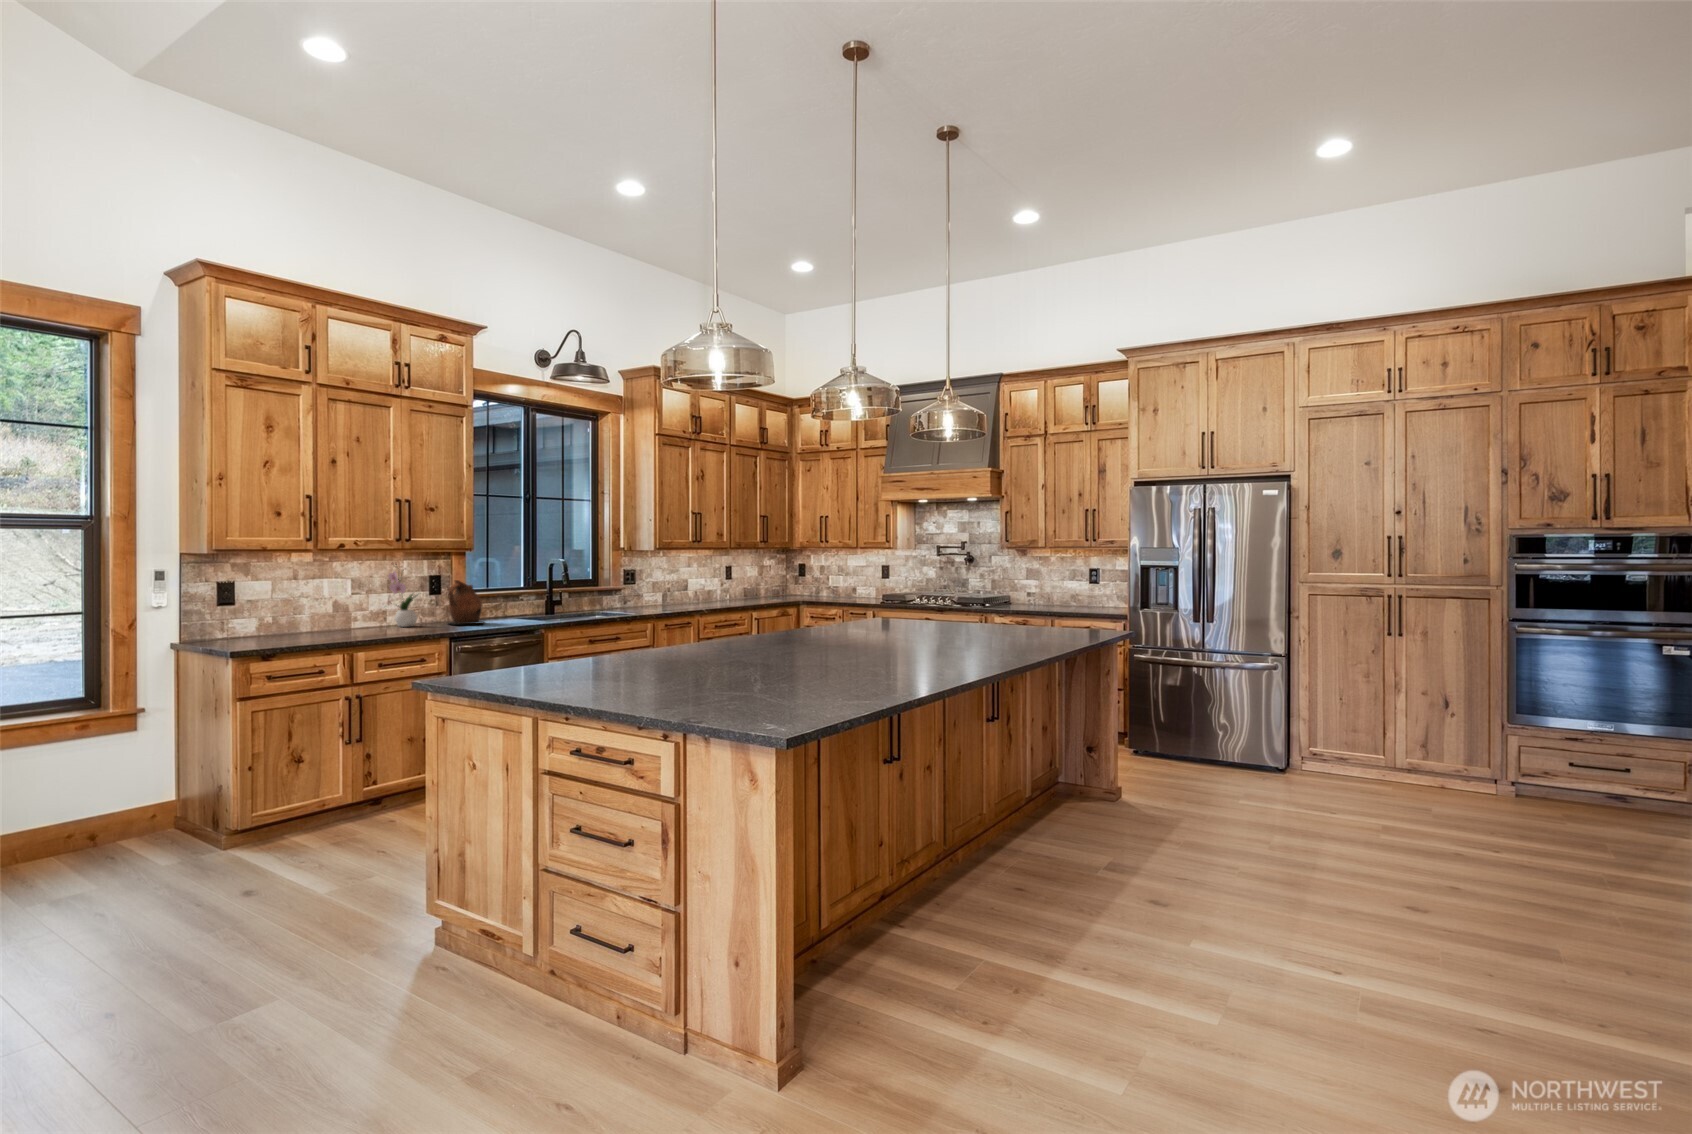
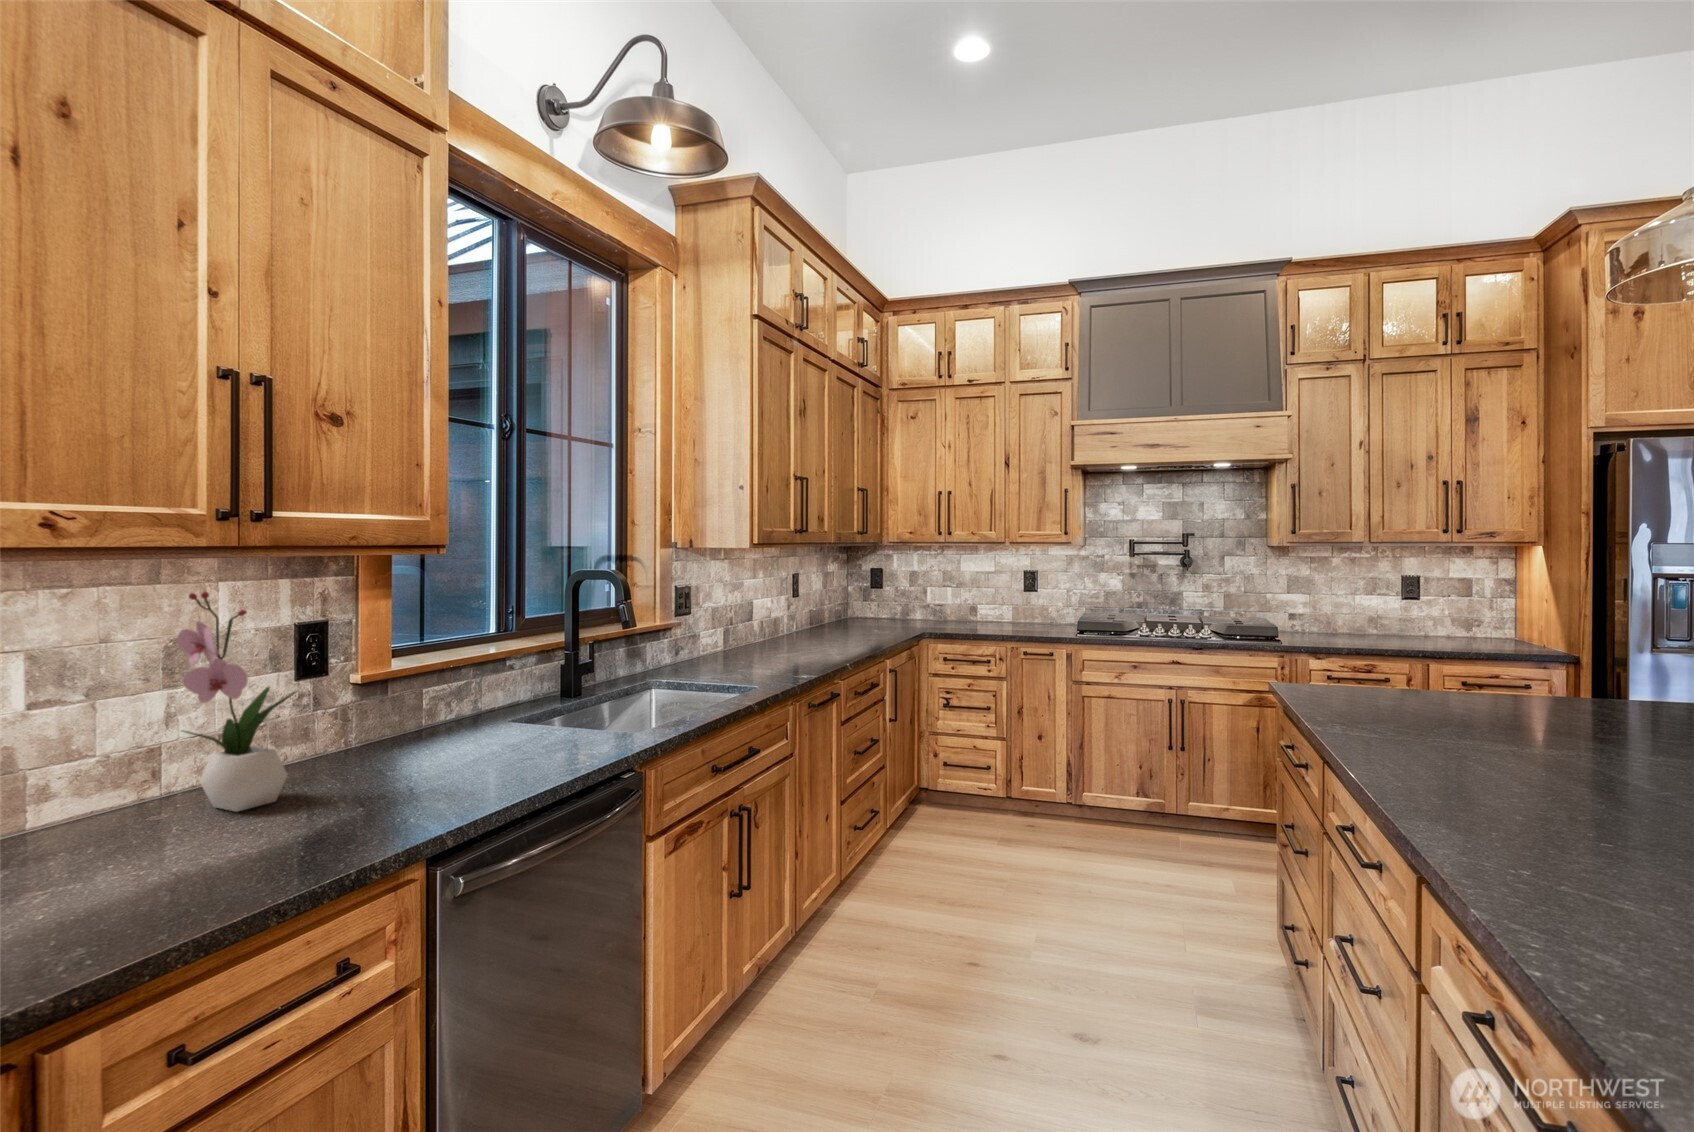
ceramic pitcher: present [448,580,484,624] -> none [369,641,502,781]

